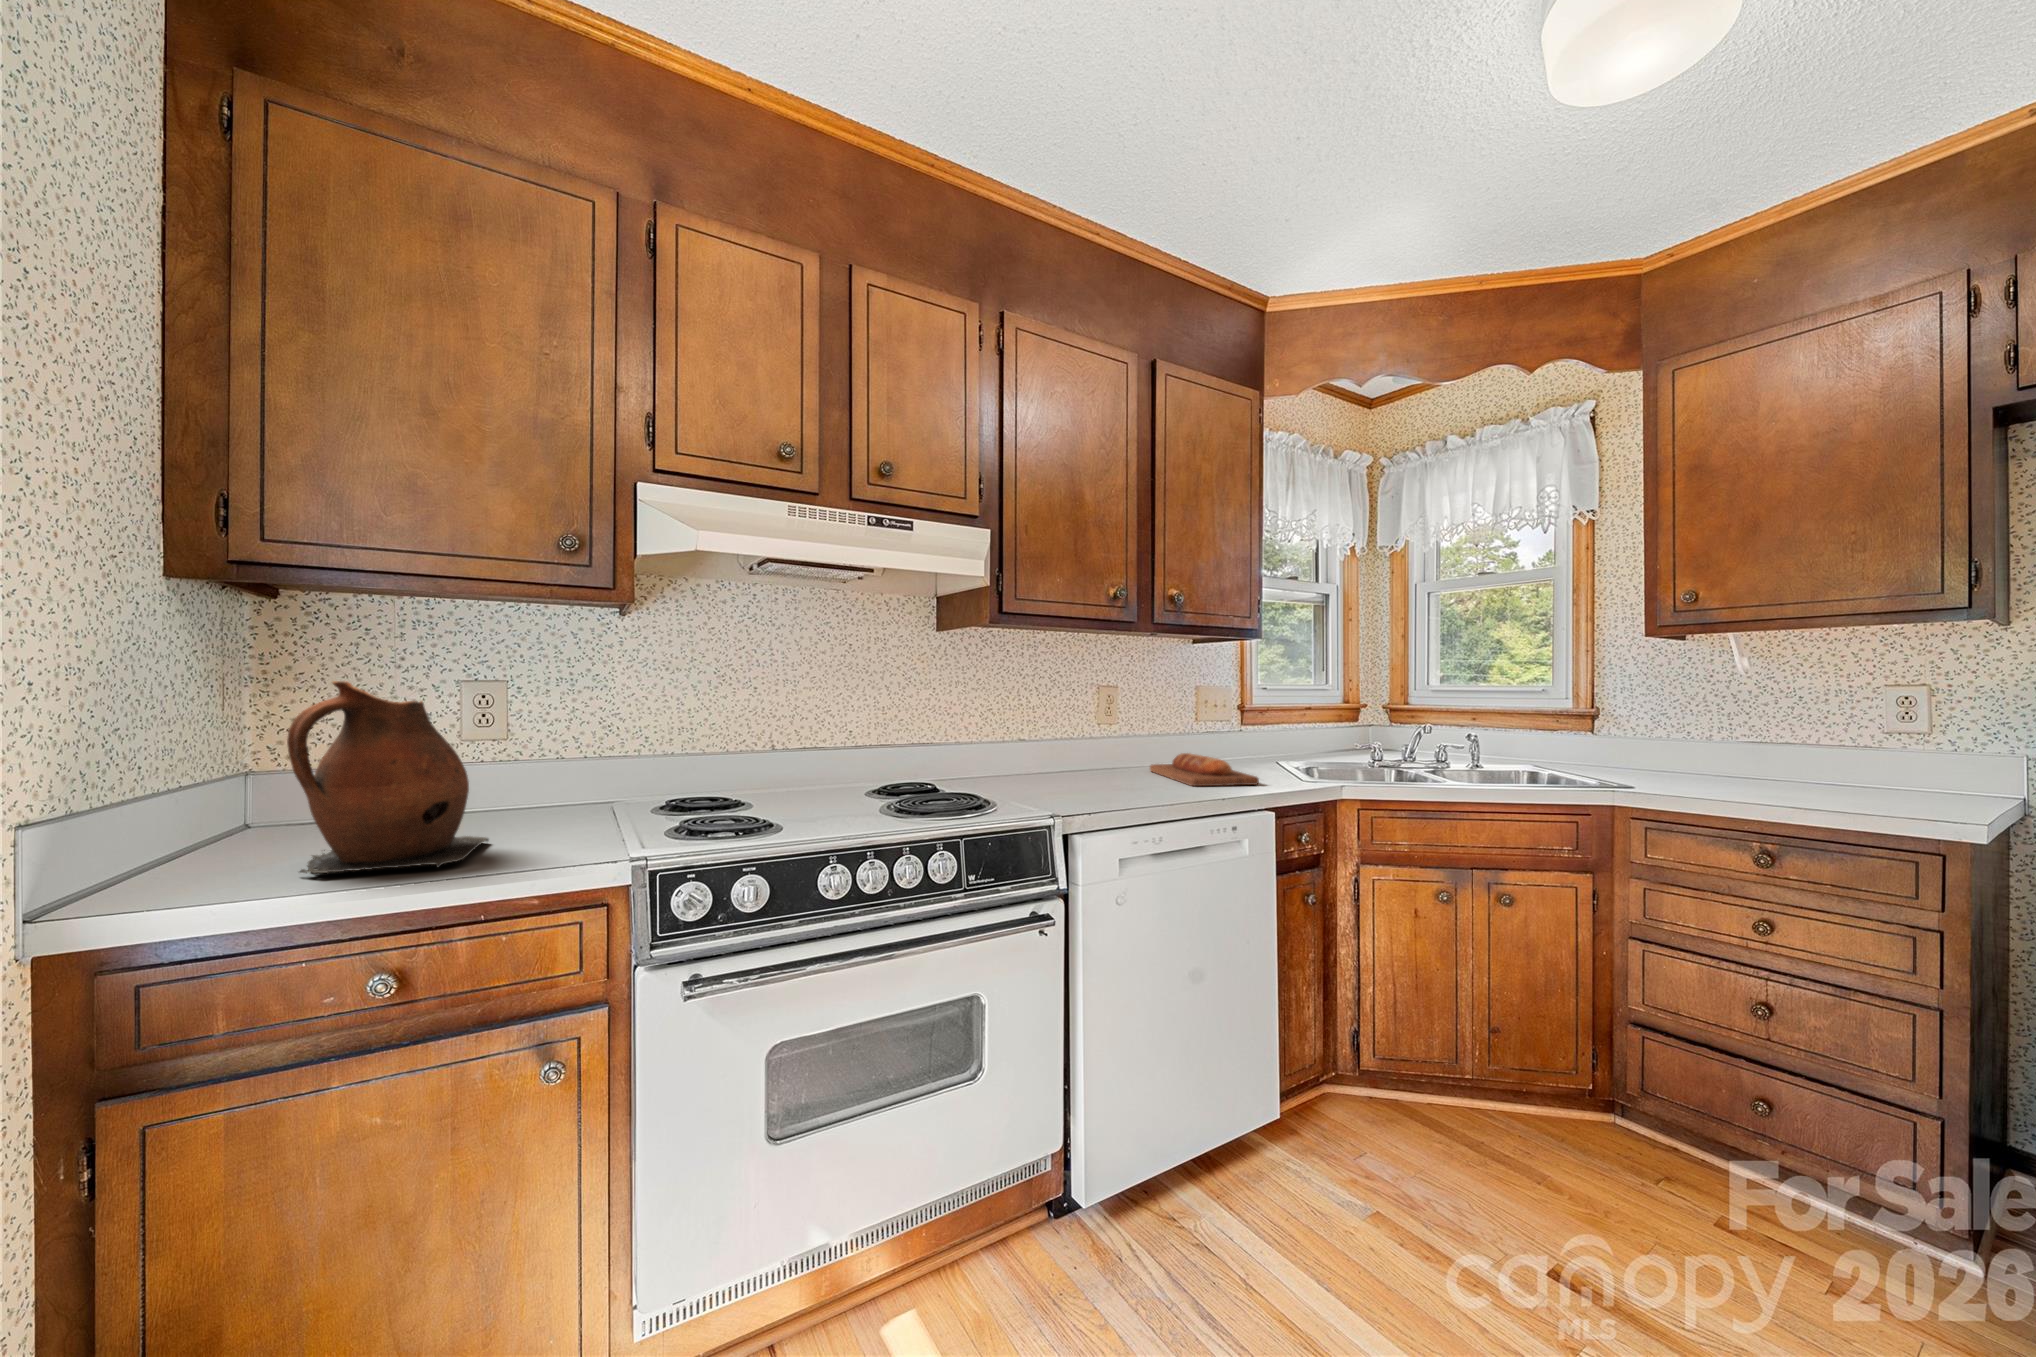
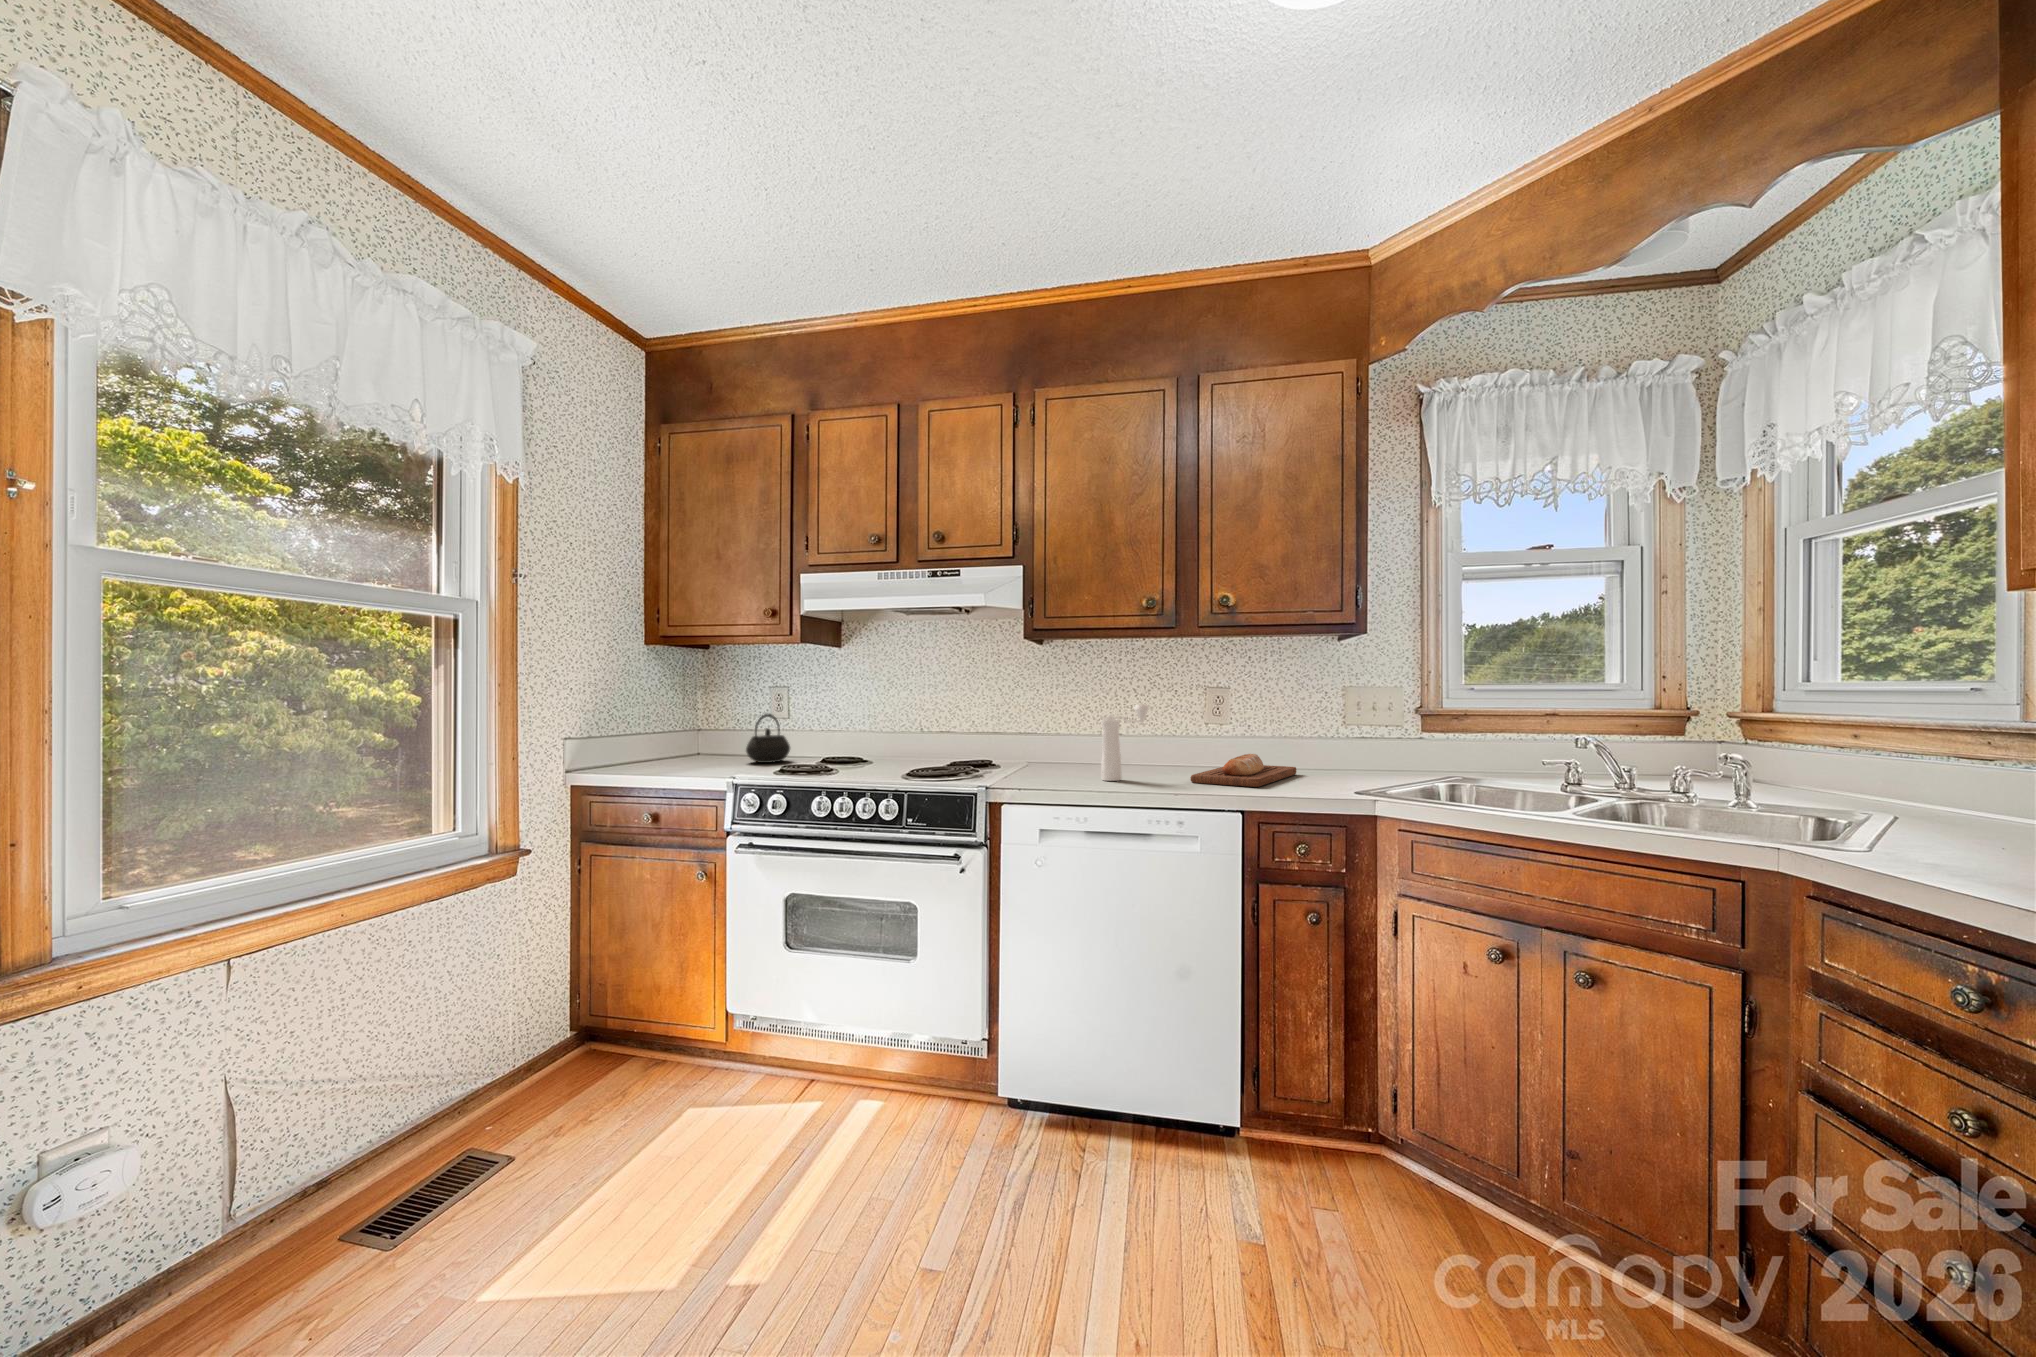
ceramic pitcher: present [287,681,488,873] -> none [636,689,722,772]
pepper mill: none [1116,705,1141,793] -> present [1101,704,1149,781]
kettle: none [483,730,577,825] -> present [746,713,790,763]

